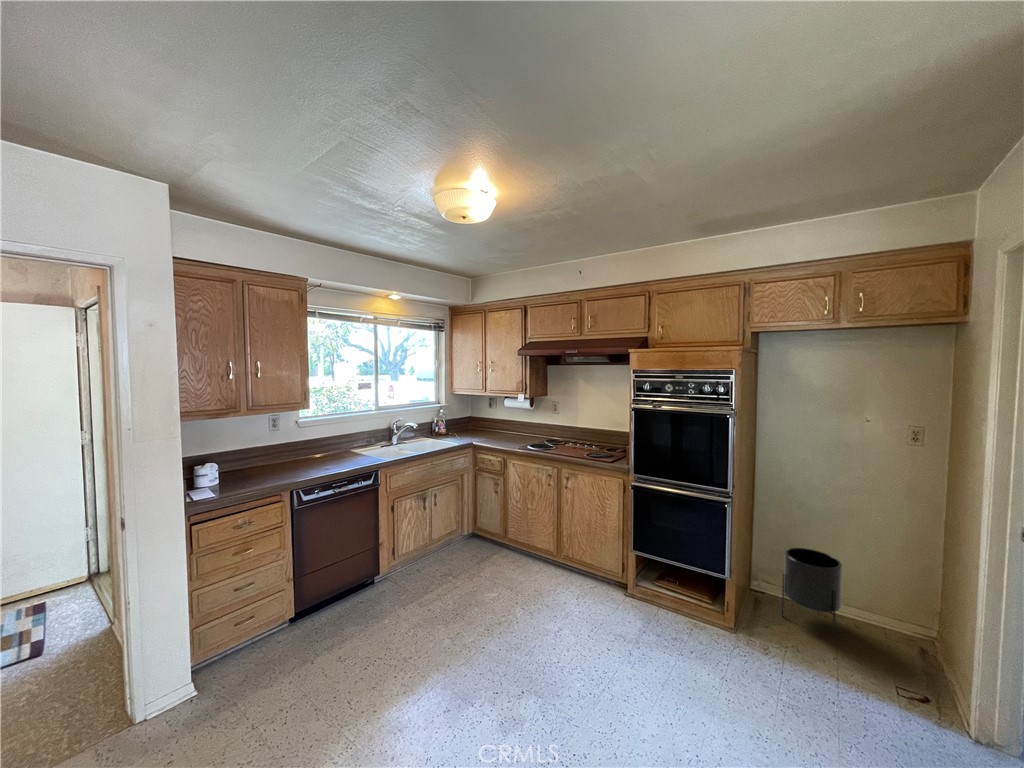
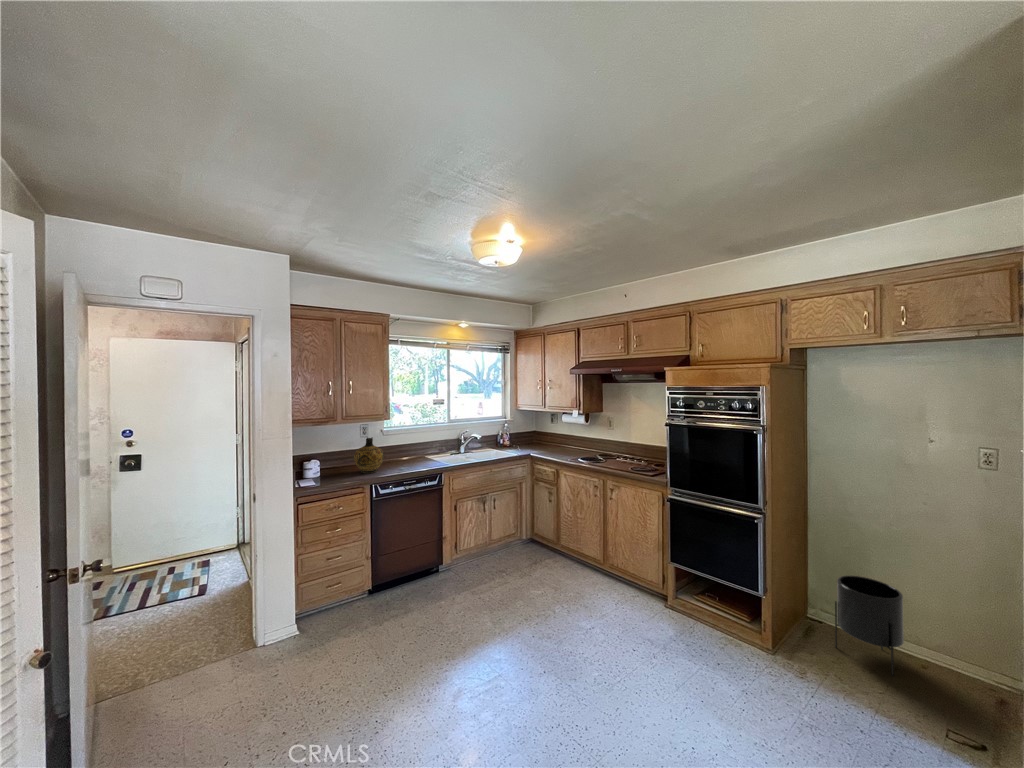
ceramic jug: none [264,432,305,477] -> present [354,437,384,473]

